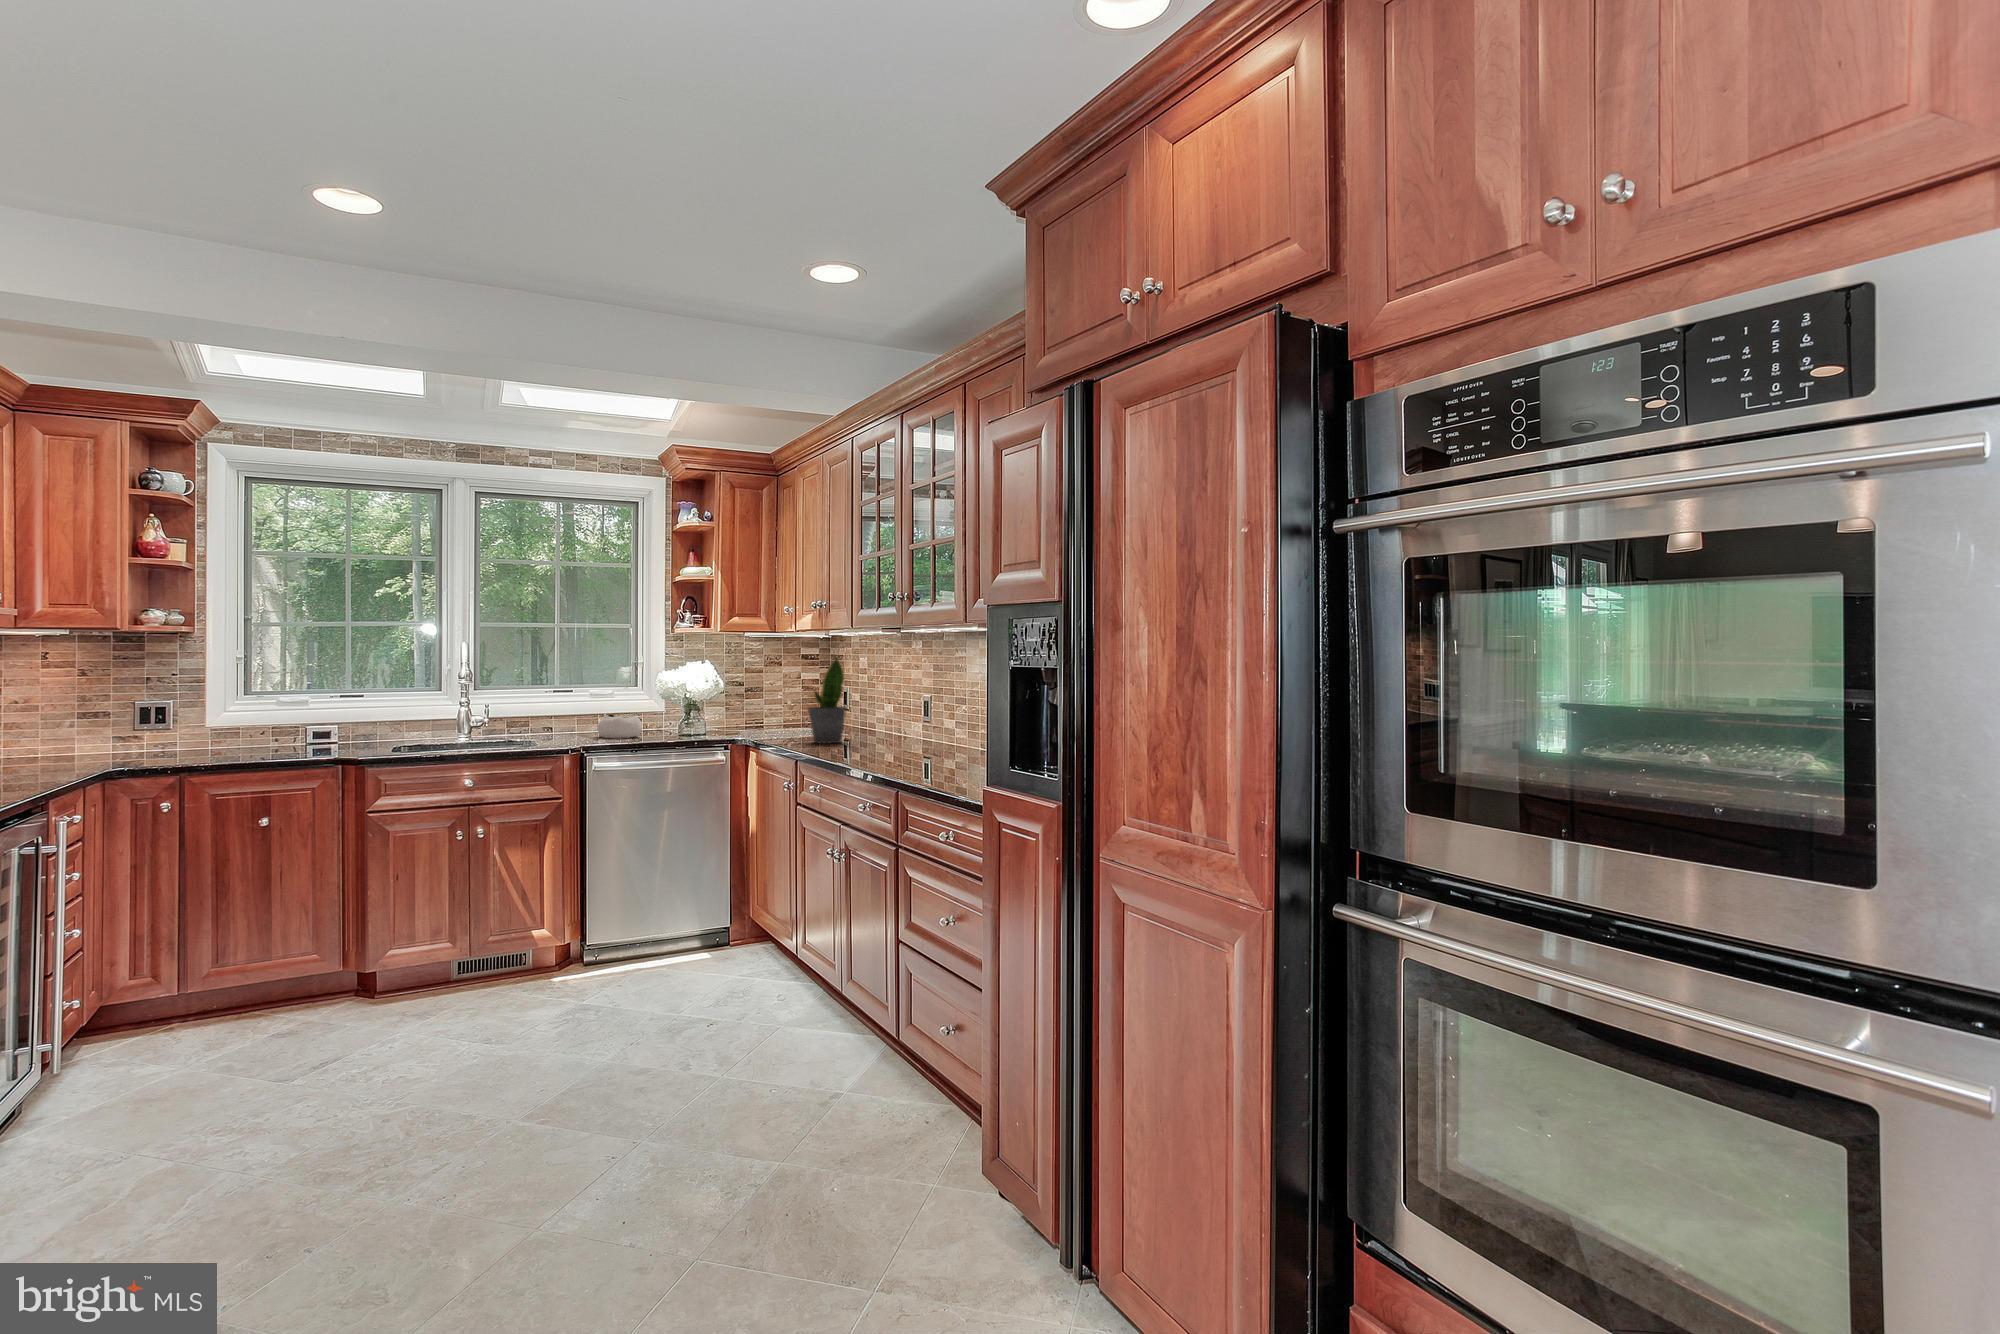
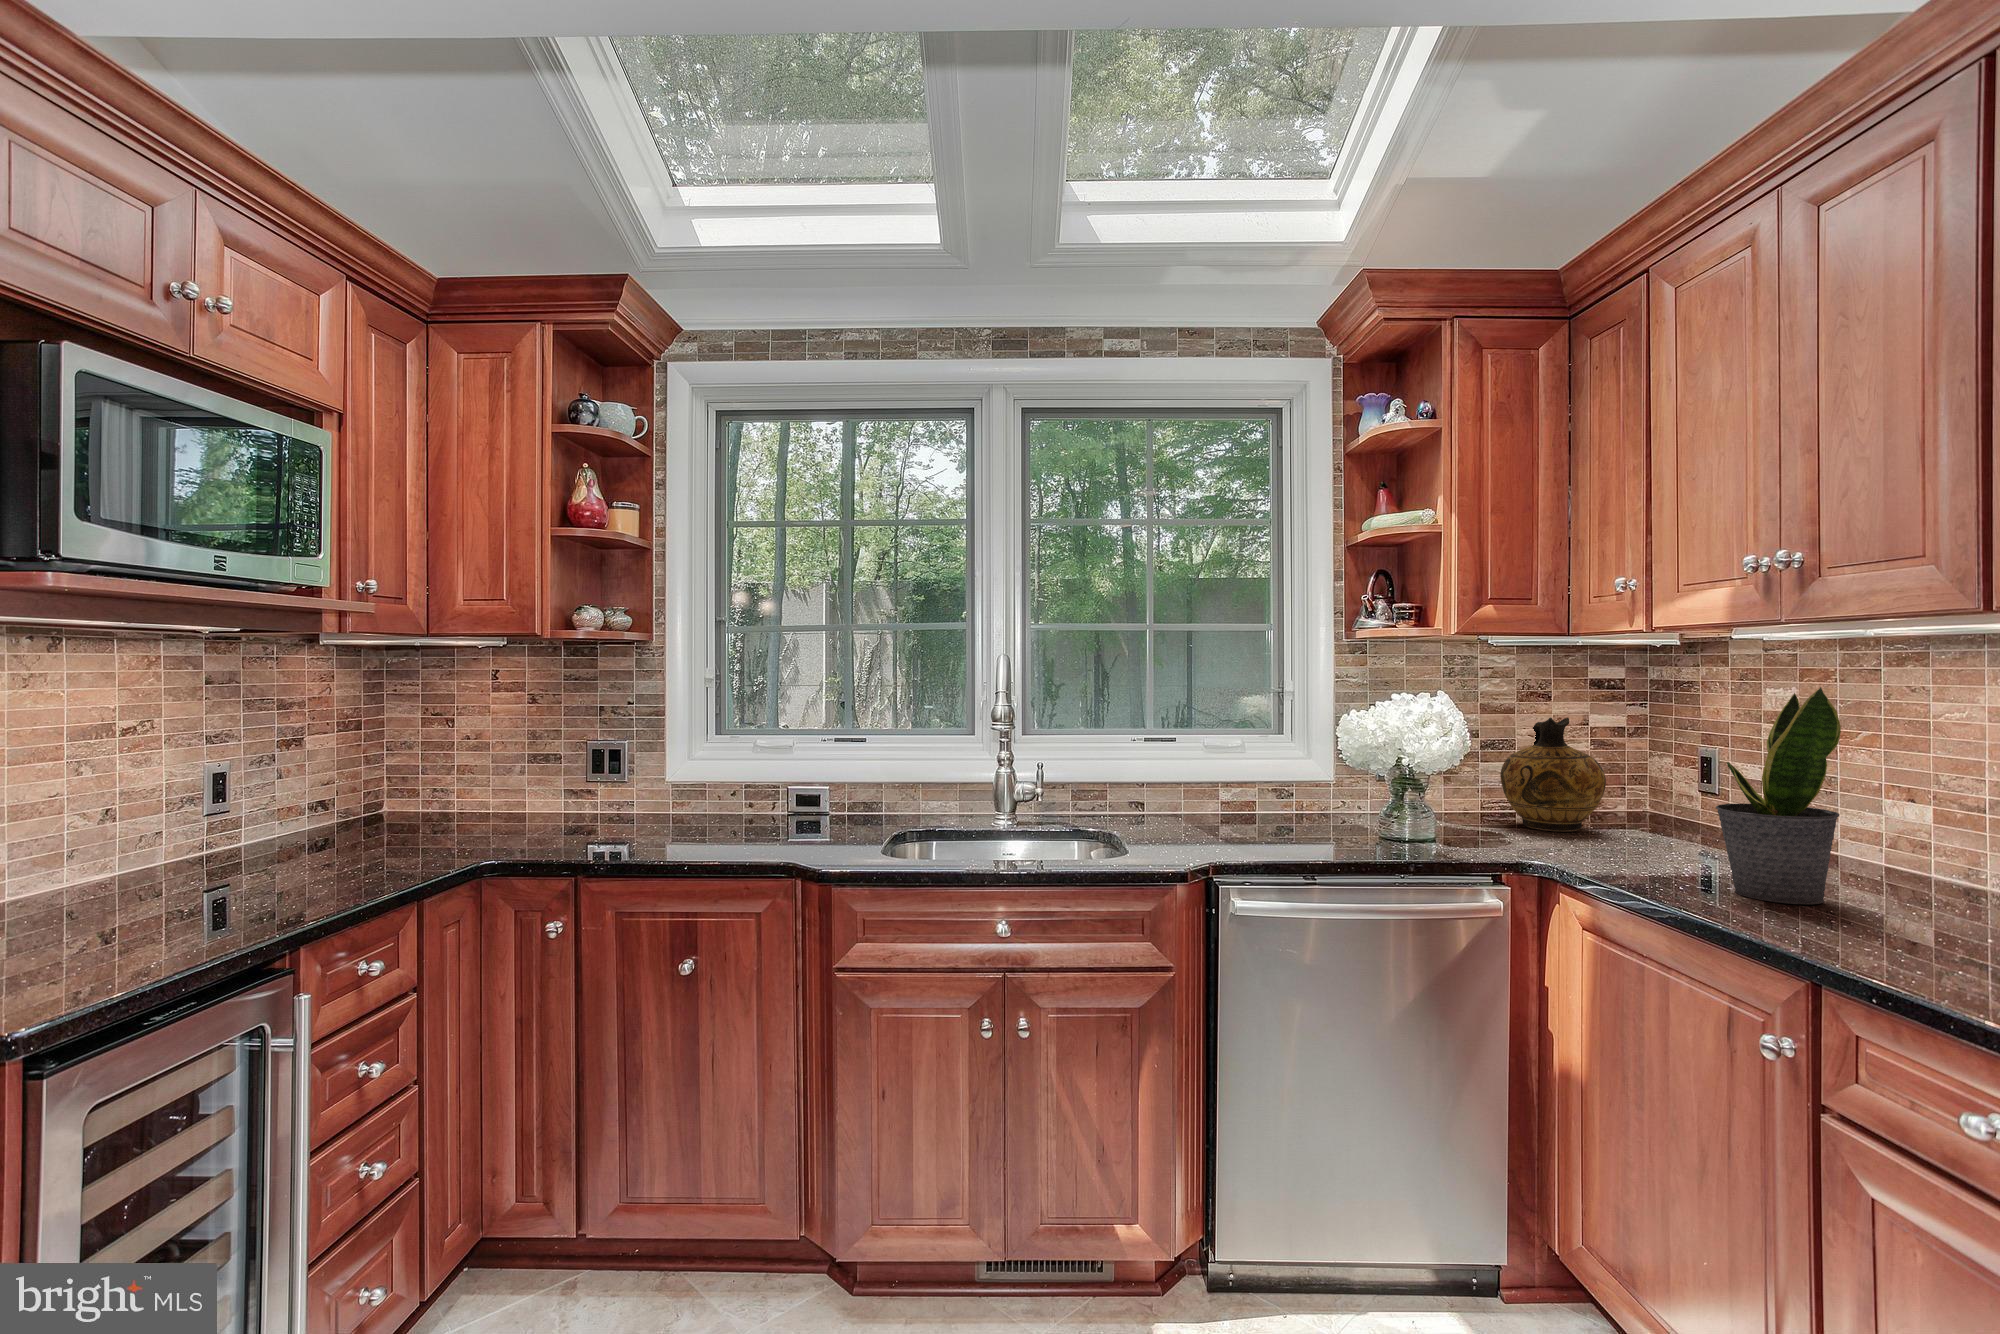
ceramic jug: none [755,675,801,732] -> present [1500,718,1606,832]
decorative bowl: present [598,713,642,738] -> none [1219,784,1298,834]

